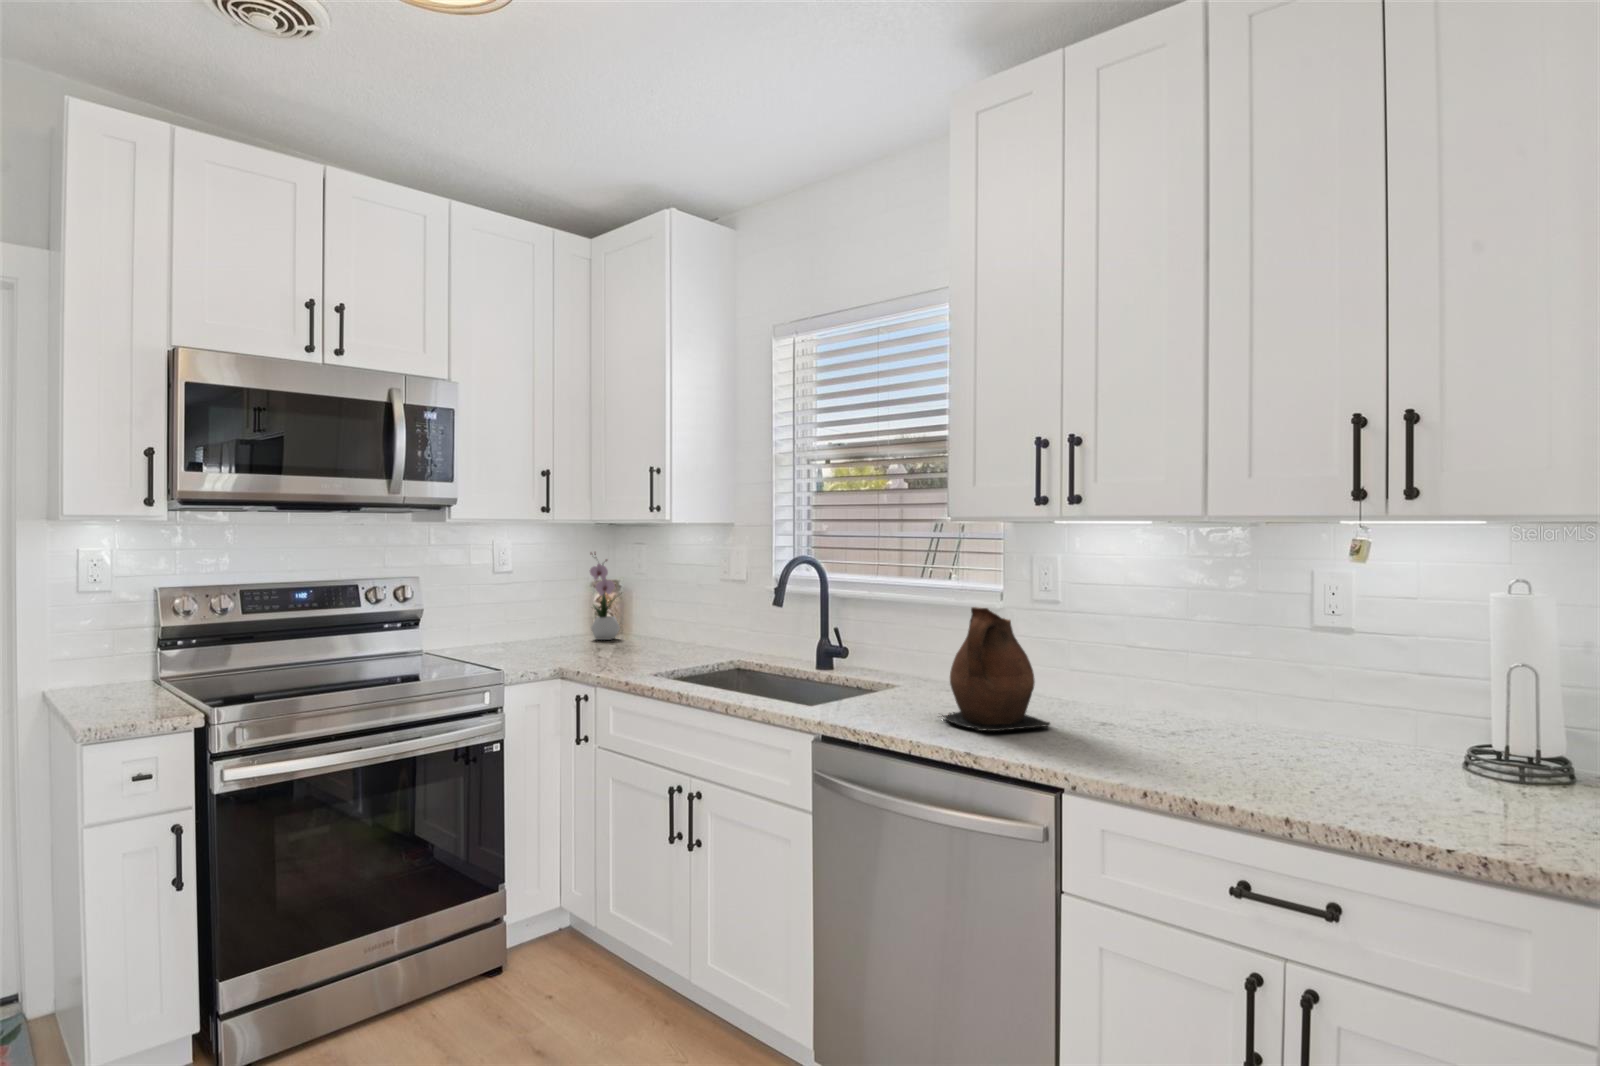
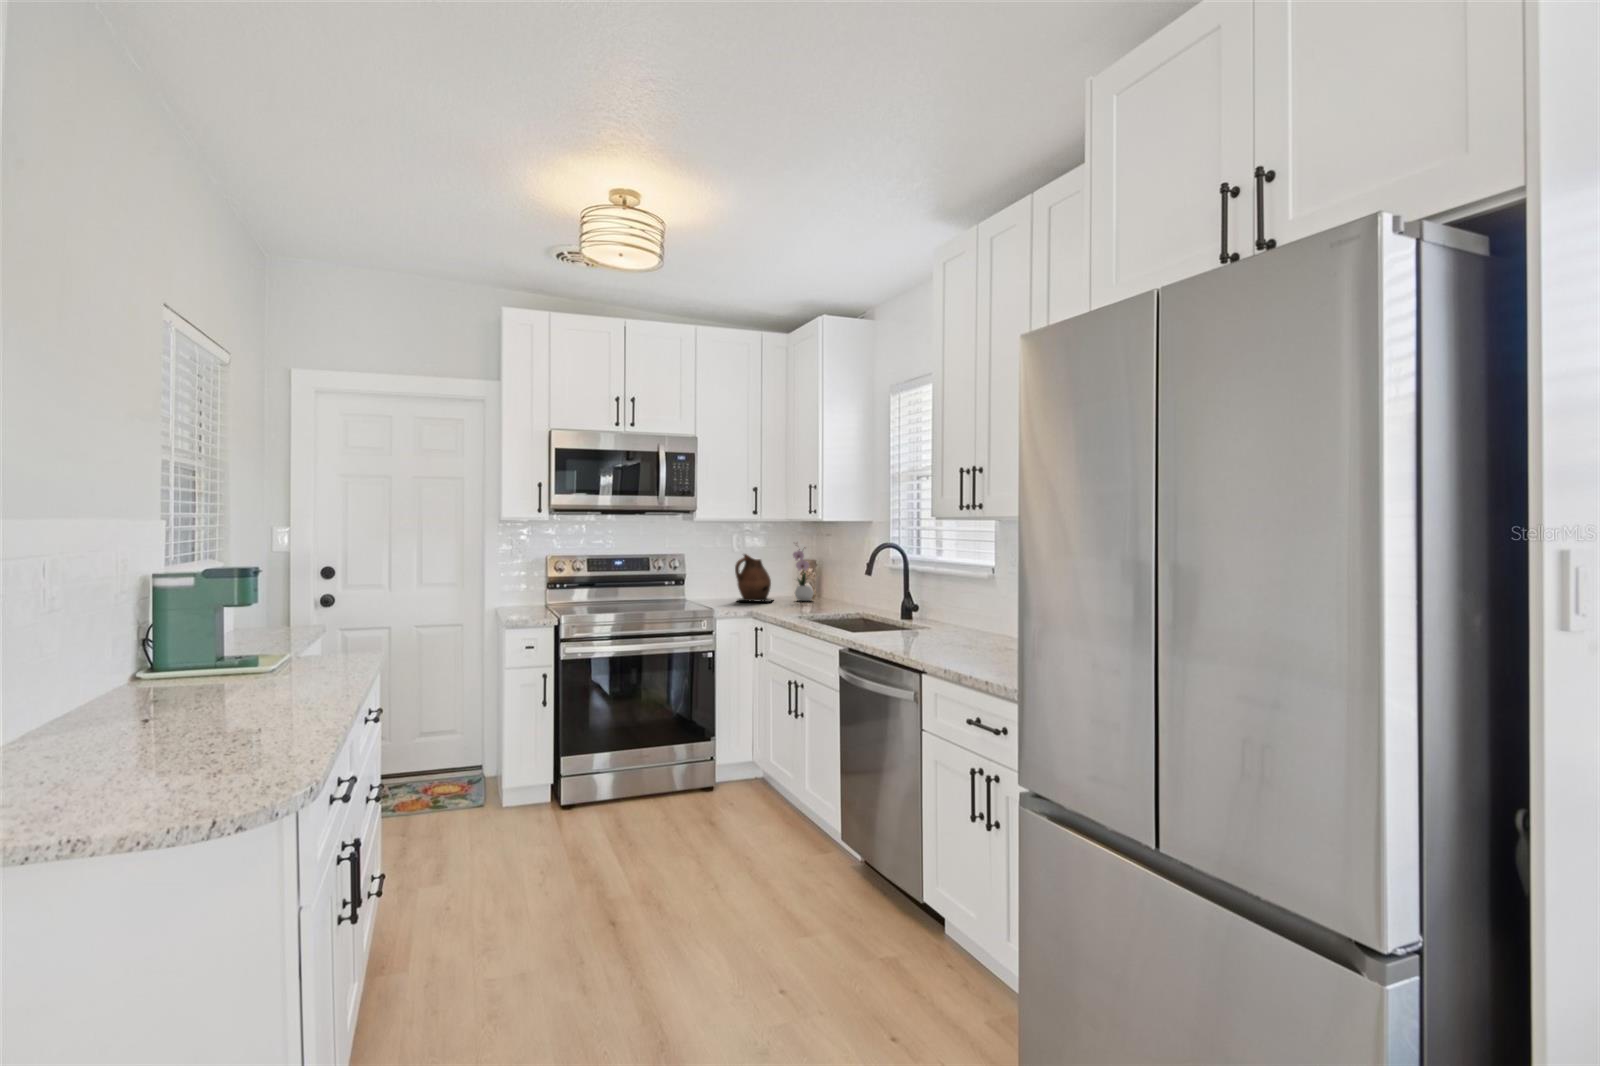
ceramic pitcher: present [941,607,1050,731] -> present [735,554,772,602]

